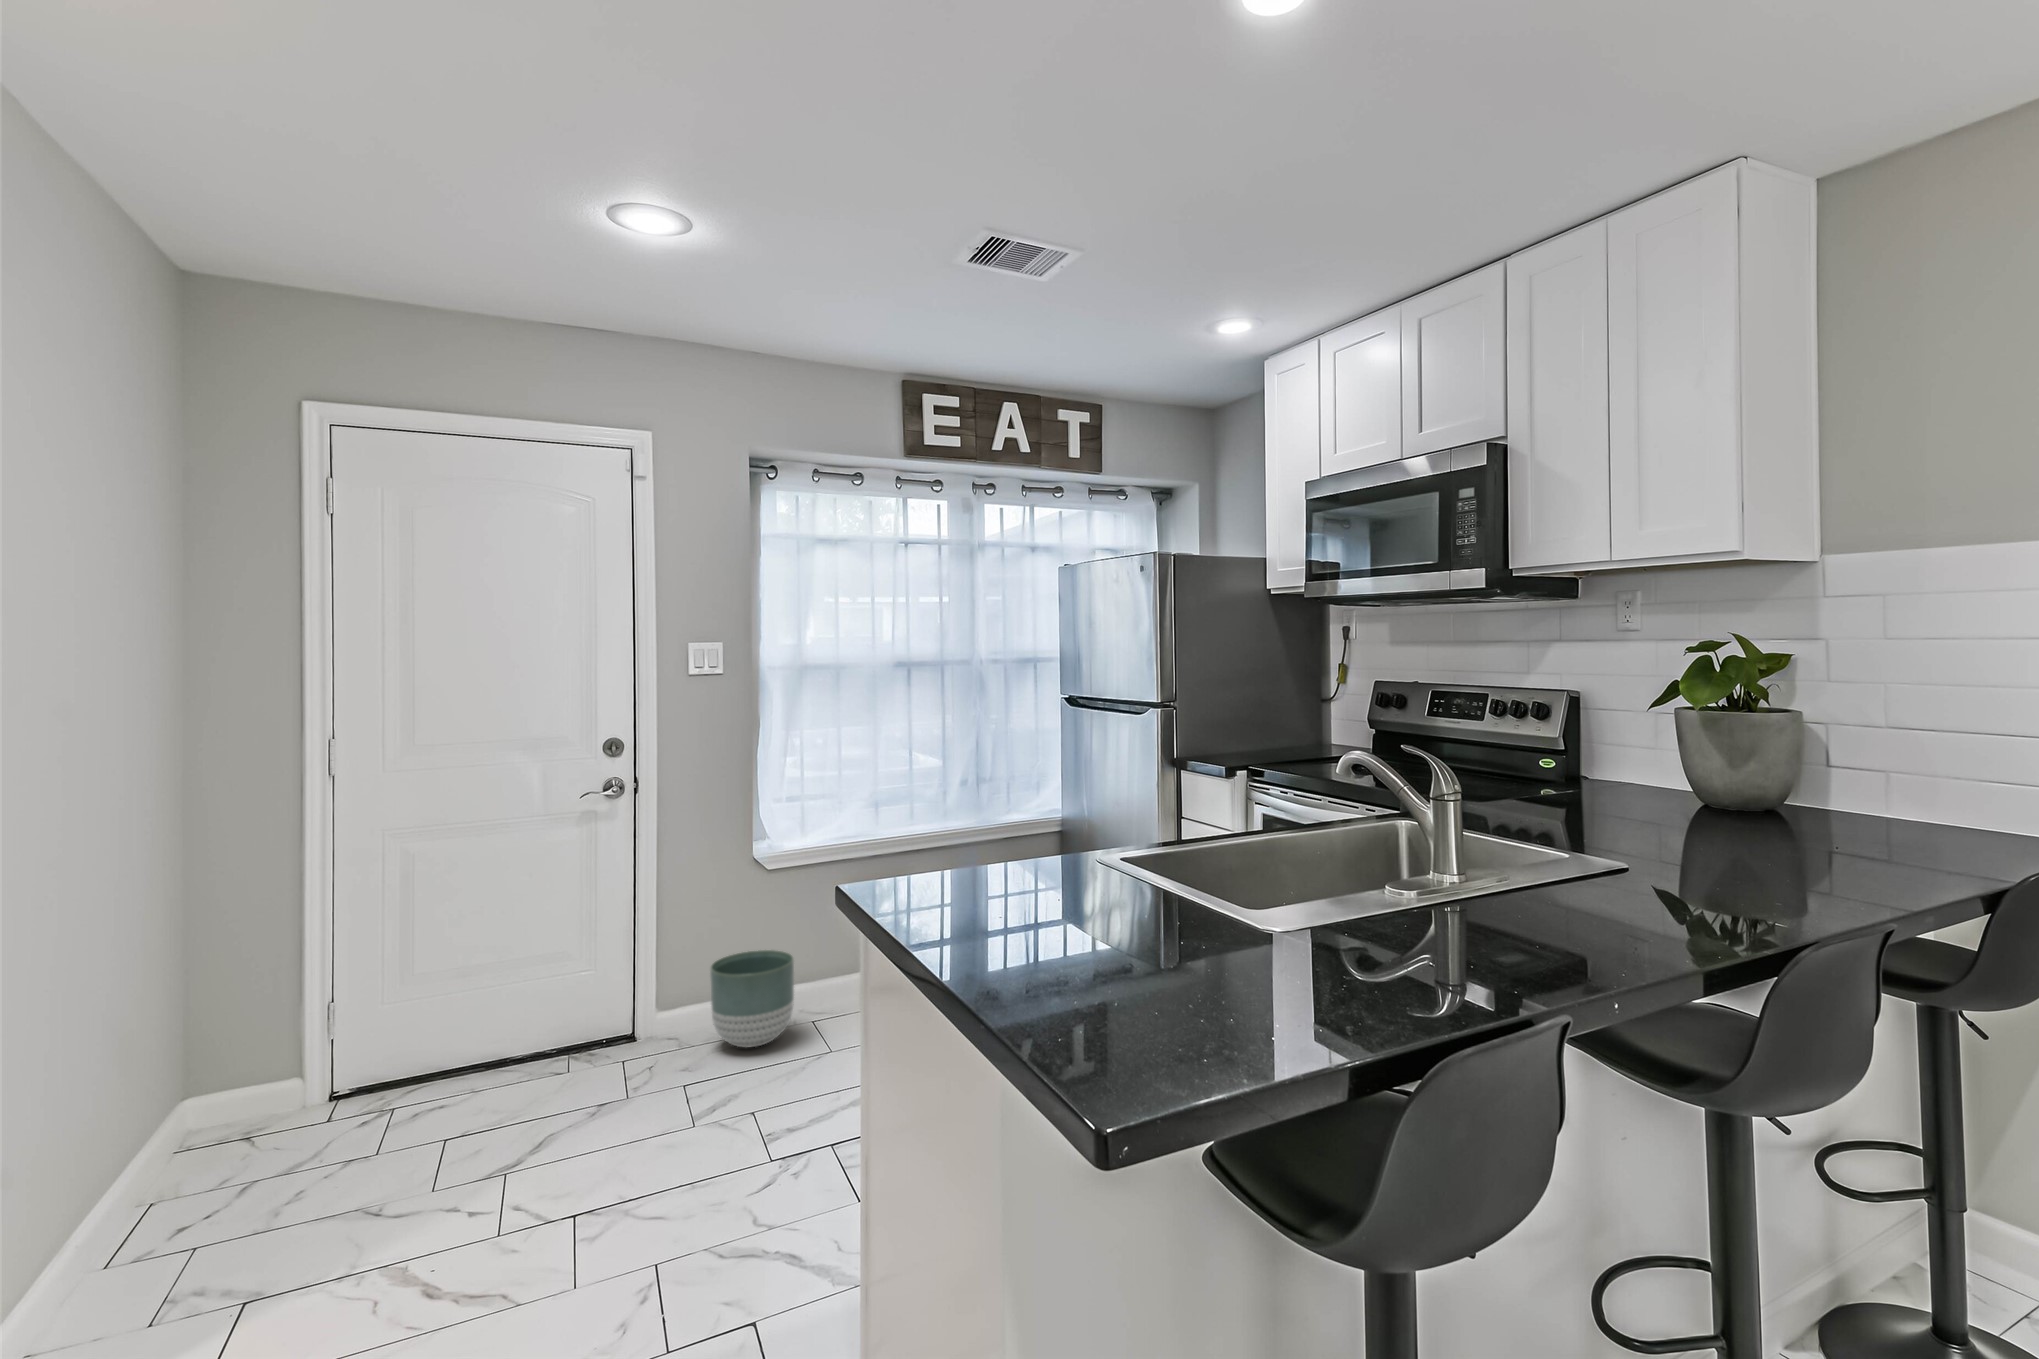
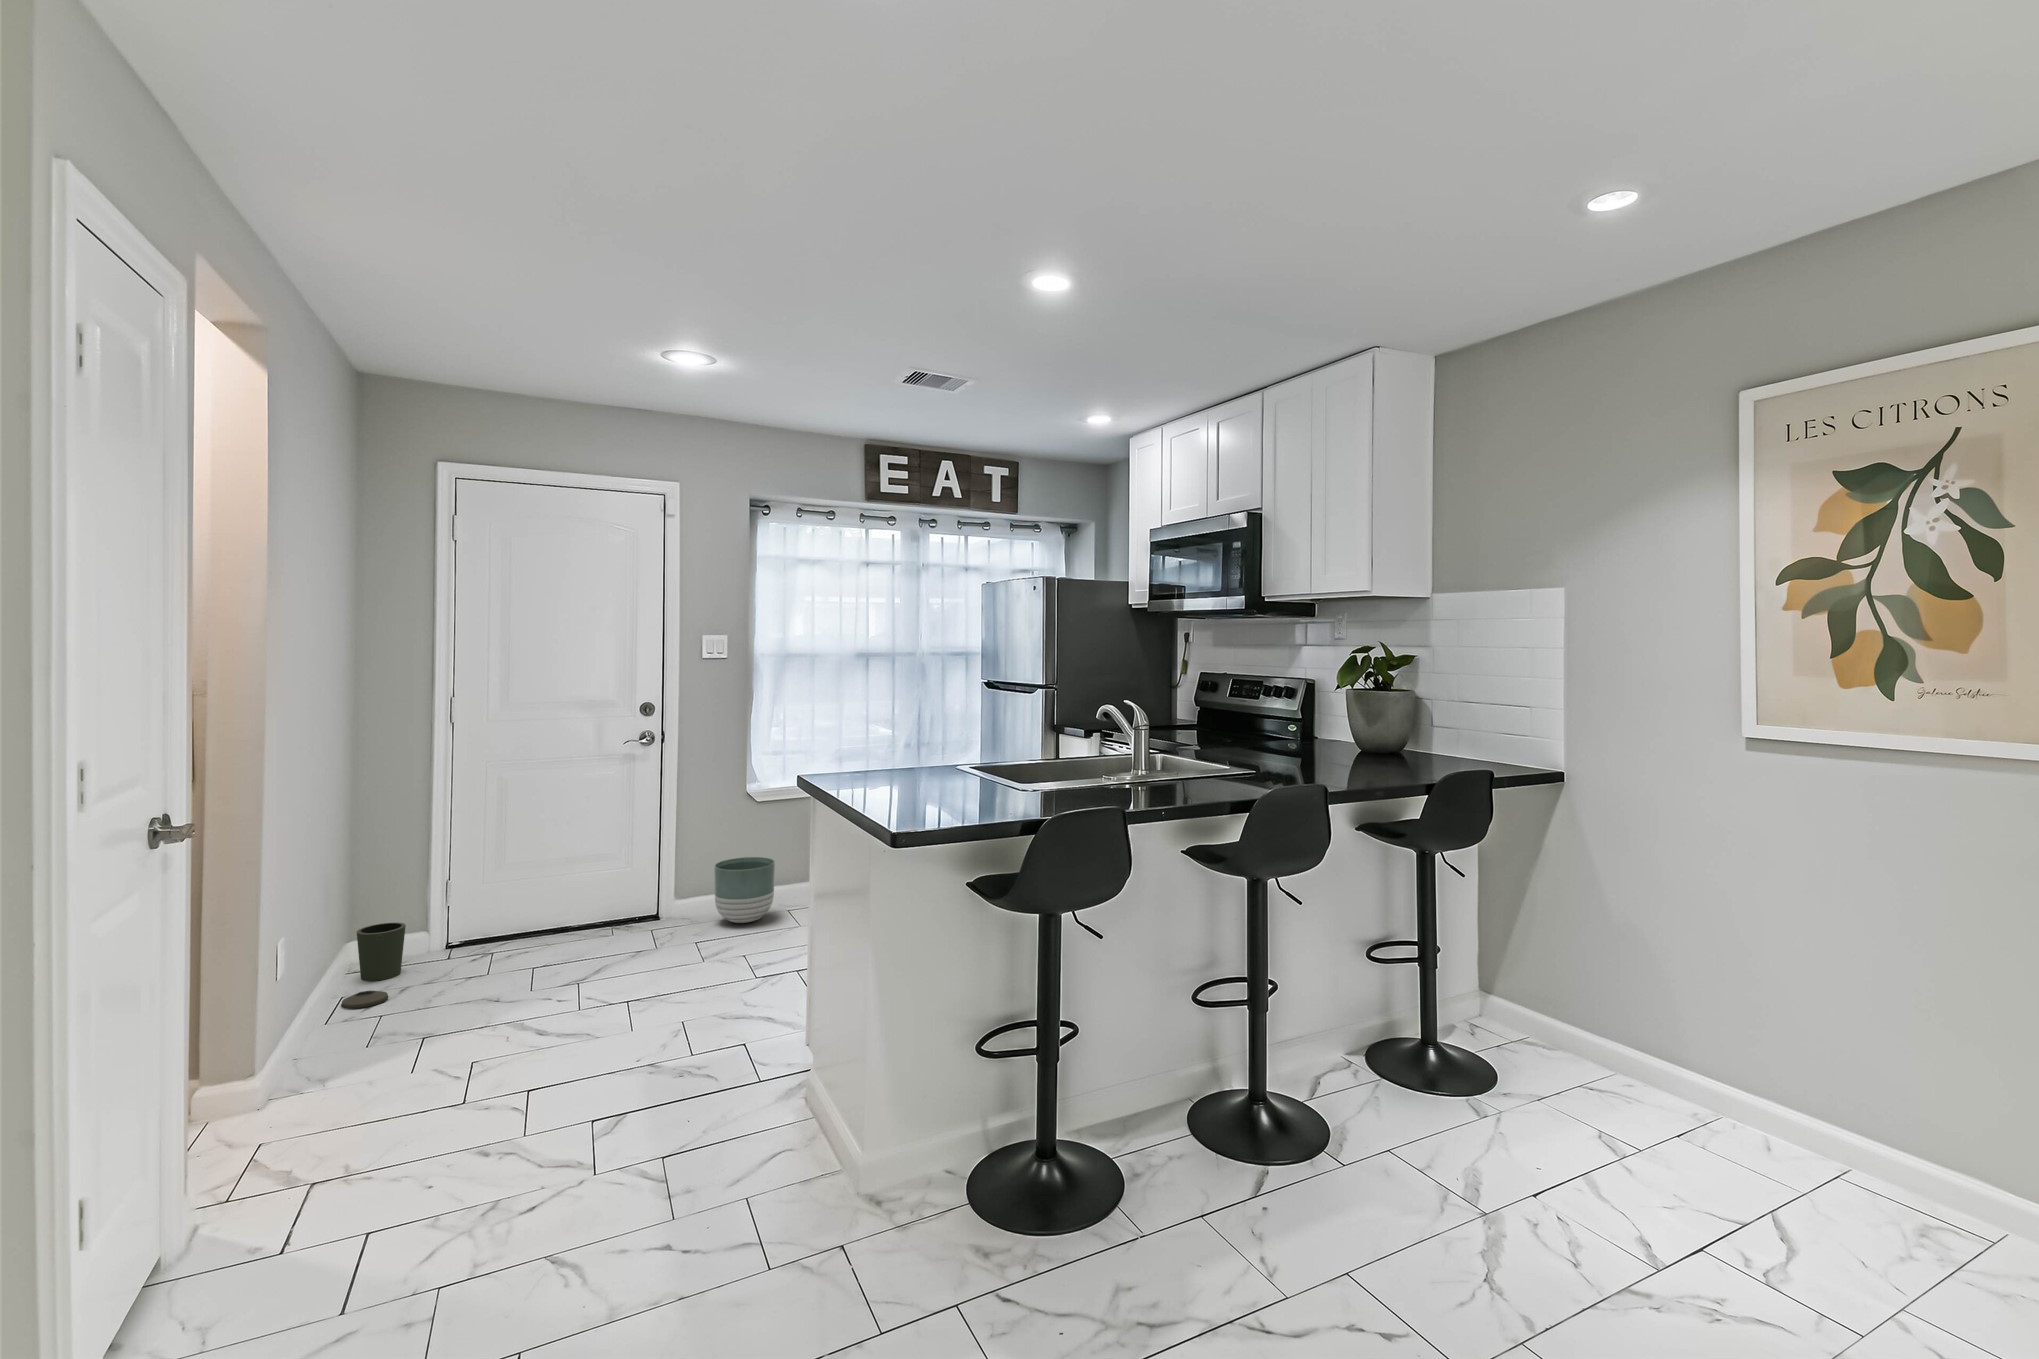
trash can: none [140,1076,257,1233] -> present [341,923,406,1009]

